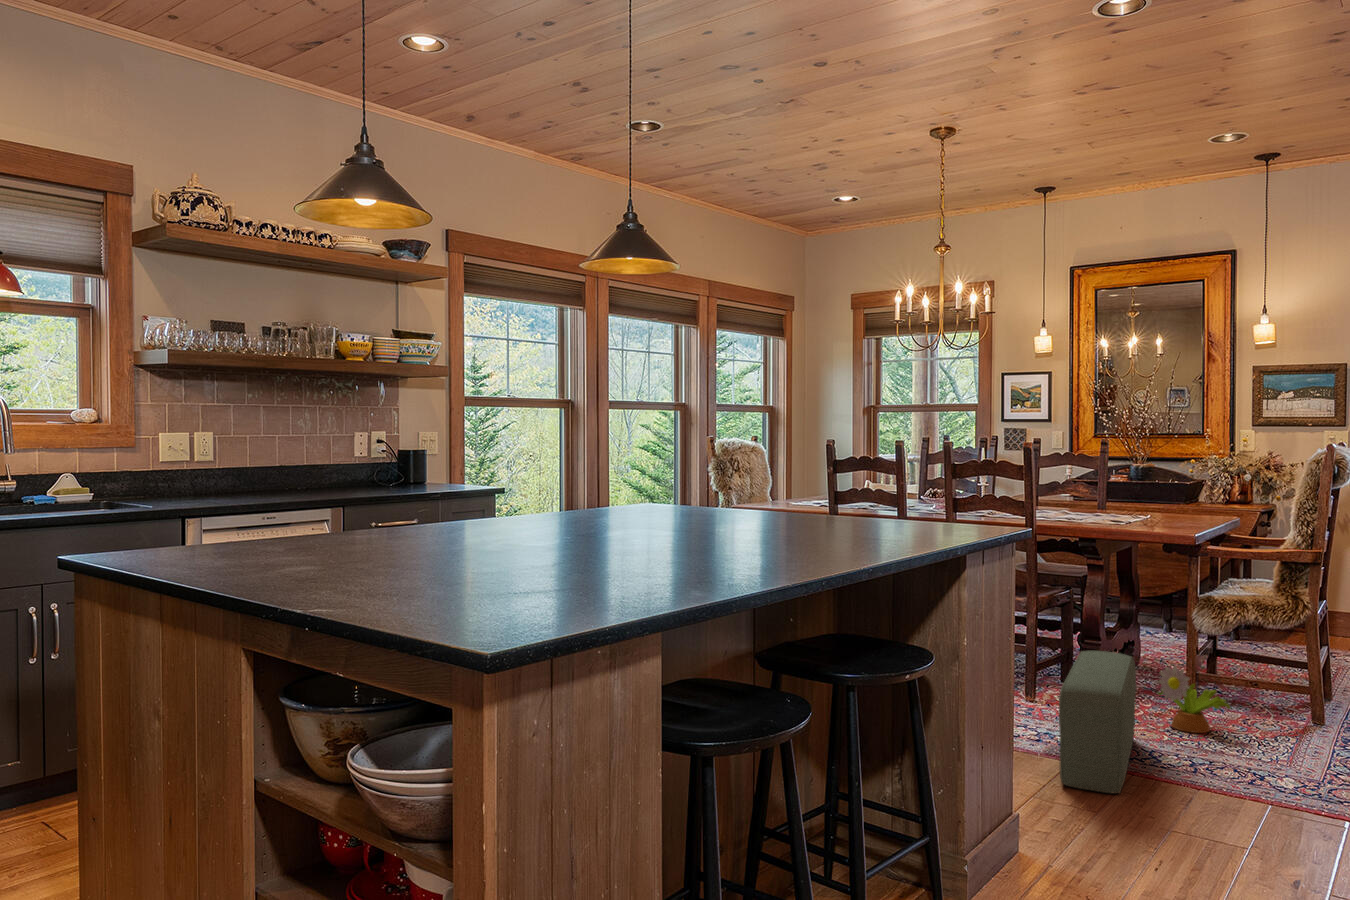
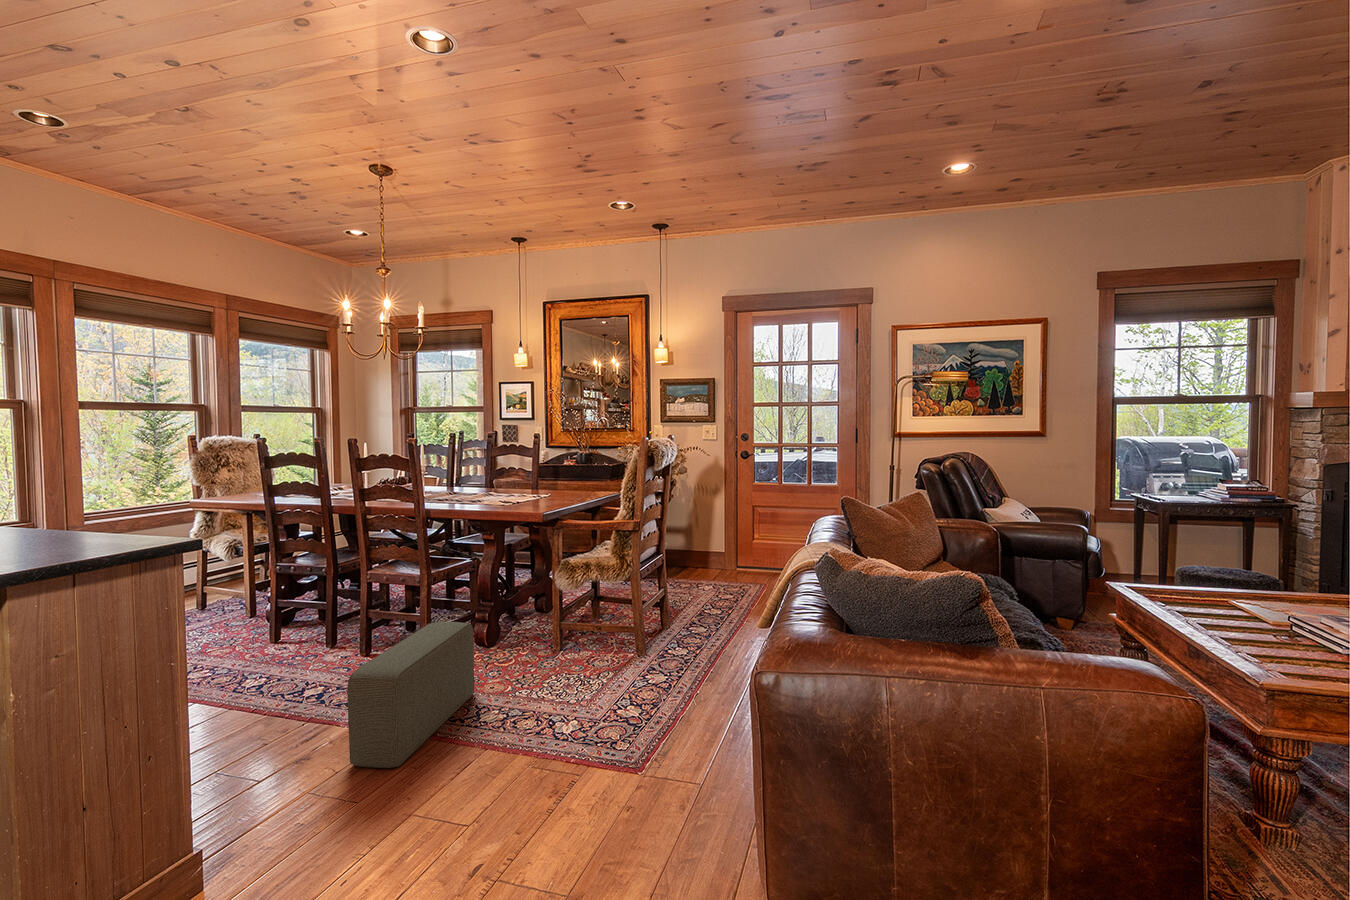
decorative plant: present [1158,665,1231,733] -> none [509,624,561,679]

